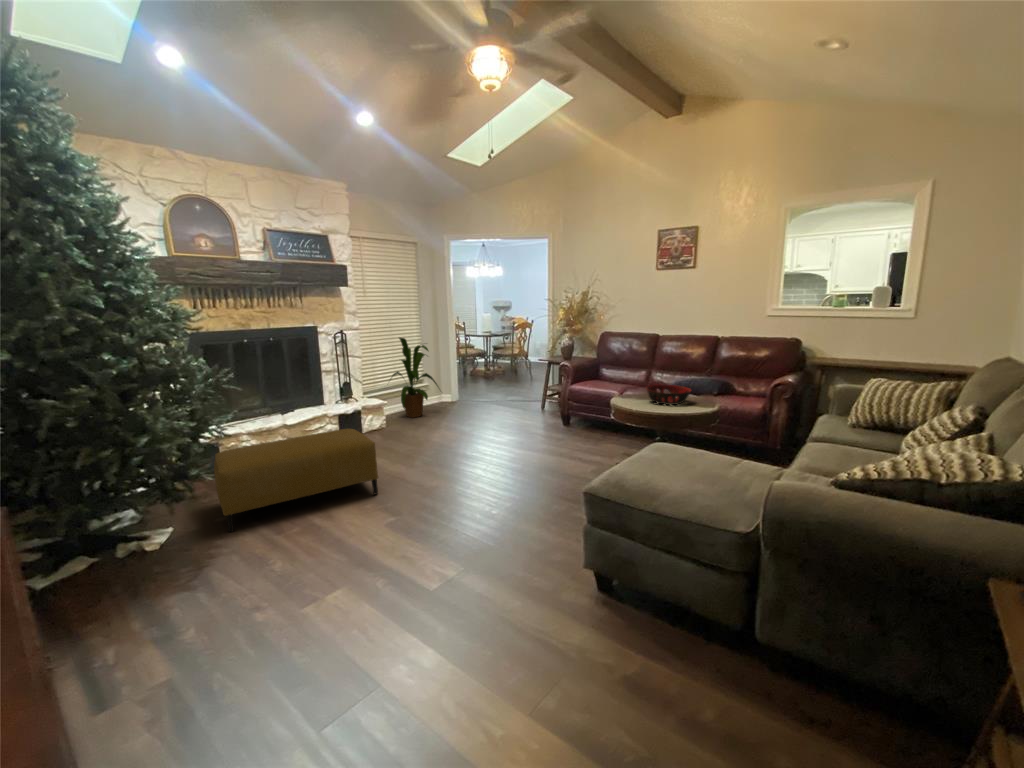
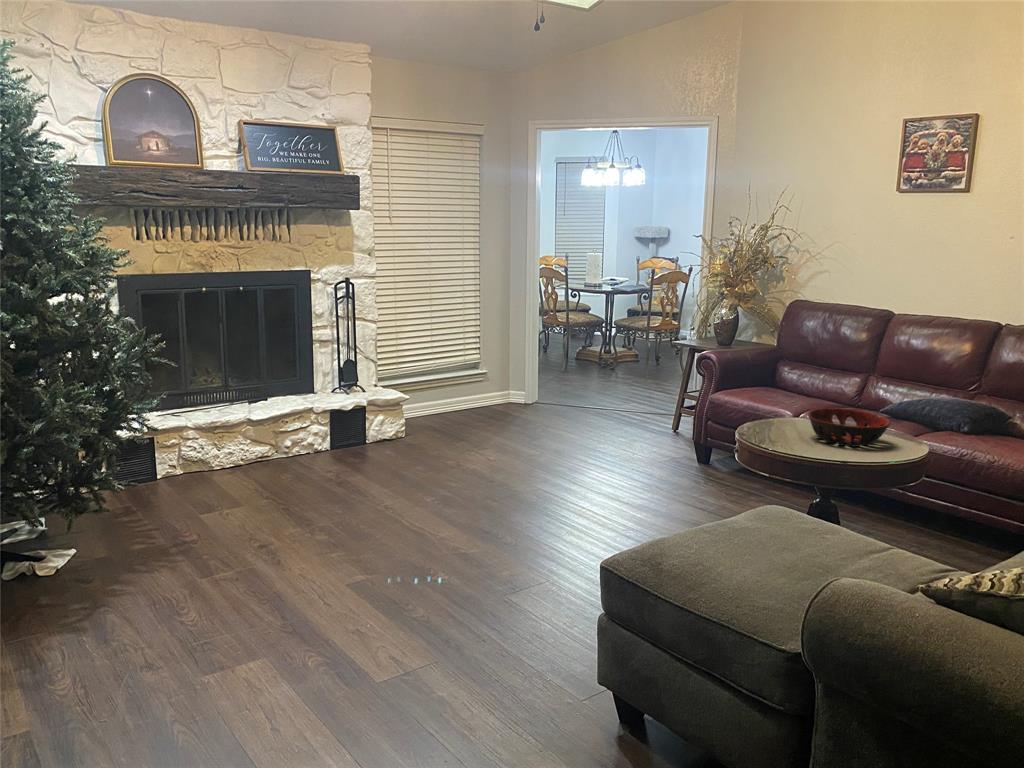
house plant: present [392,338,438,418] -> none [415,293,505,424]
ottoman: present [214,429,378,532] -> none [132,435,359,569]

